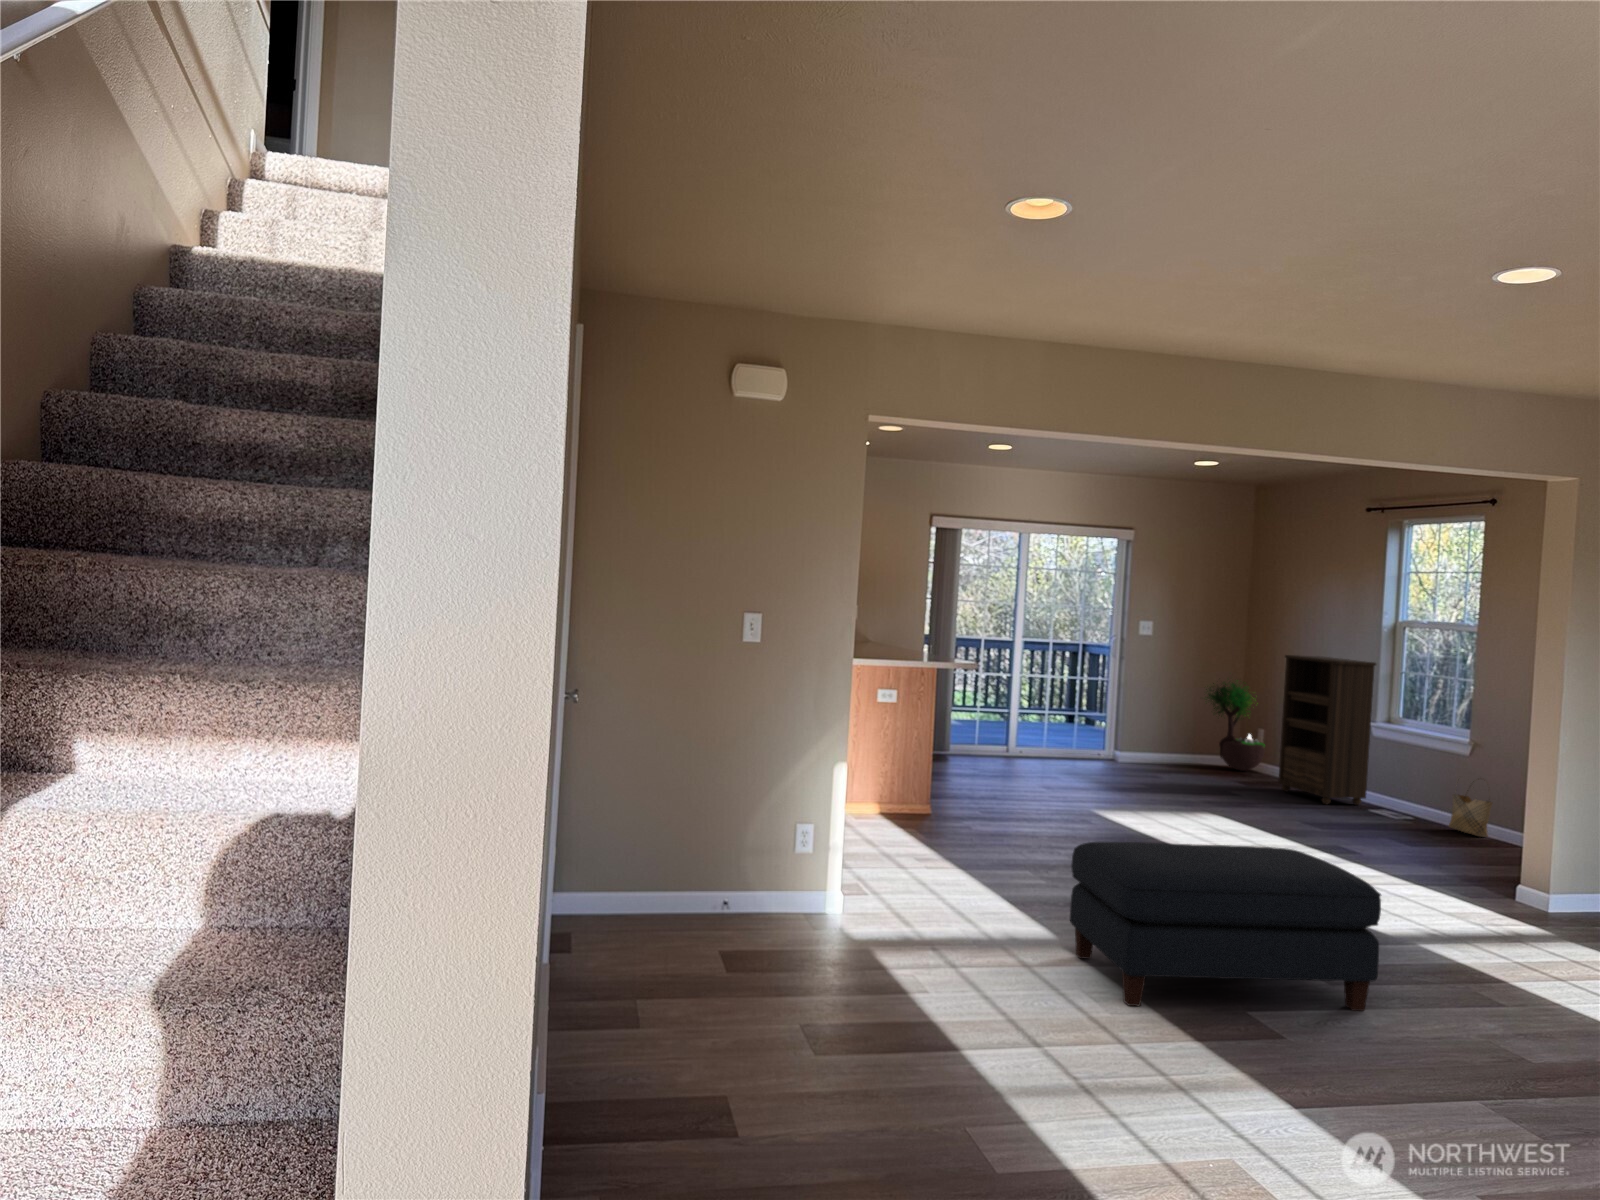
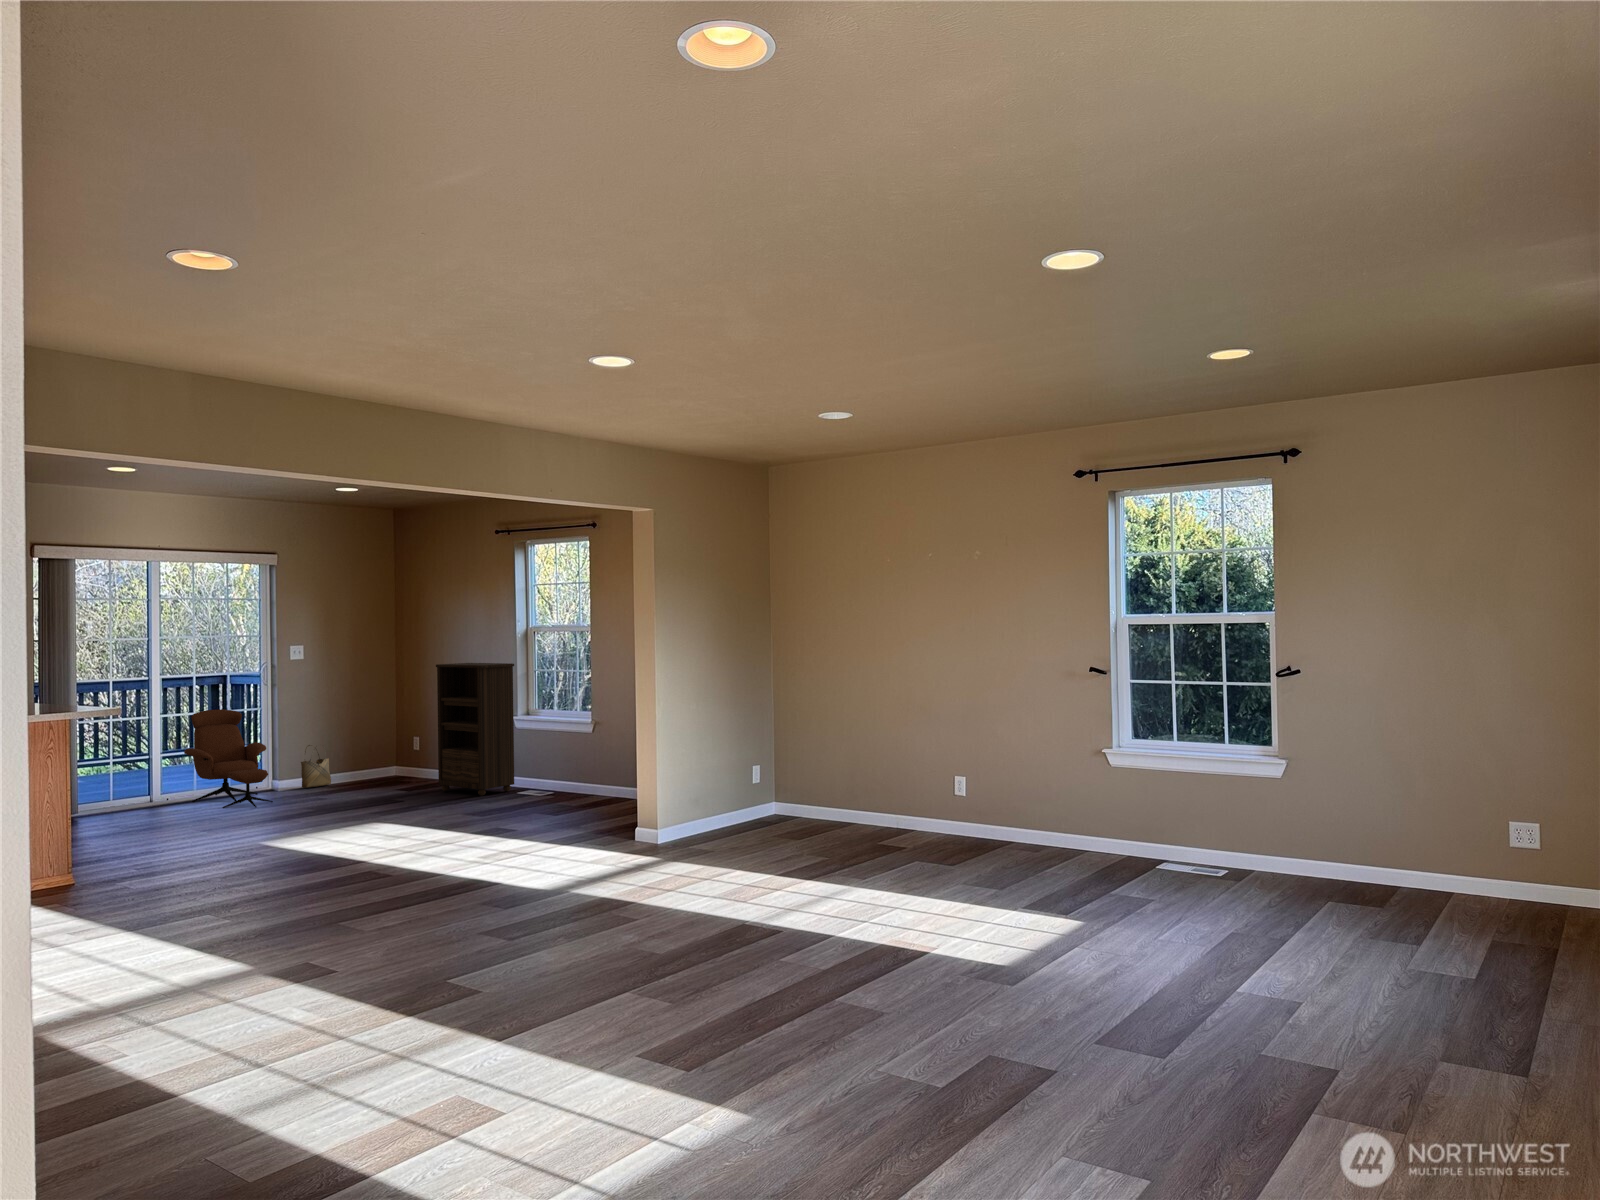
lounge chair: none [1040,676,1112,774] -> present [184,709,273,808]
potted tree: present [1206,680,1265,771] -> none [358,687,424,779]
woven basket: present [1449,779,1492,837] -> present [301,745,331,788]
ottoman: present [1070,842,1381,1011] -> none [268,834,546,1007]

